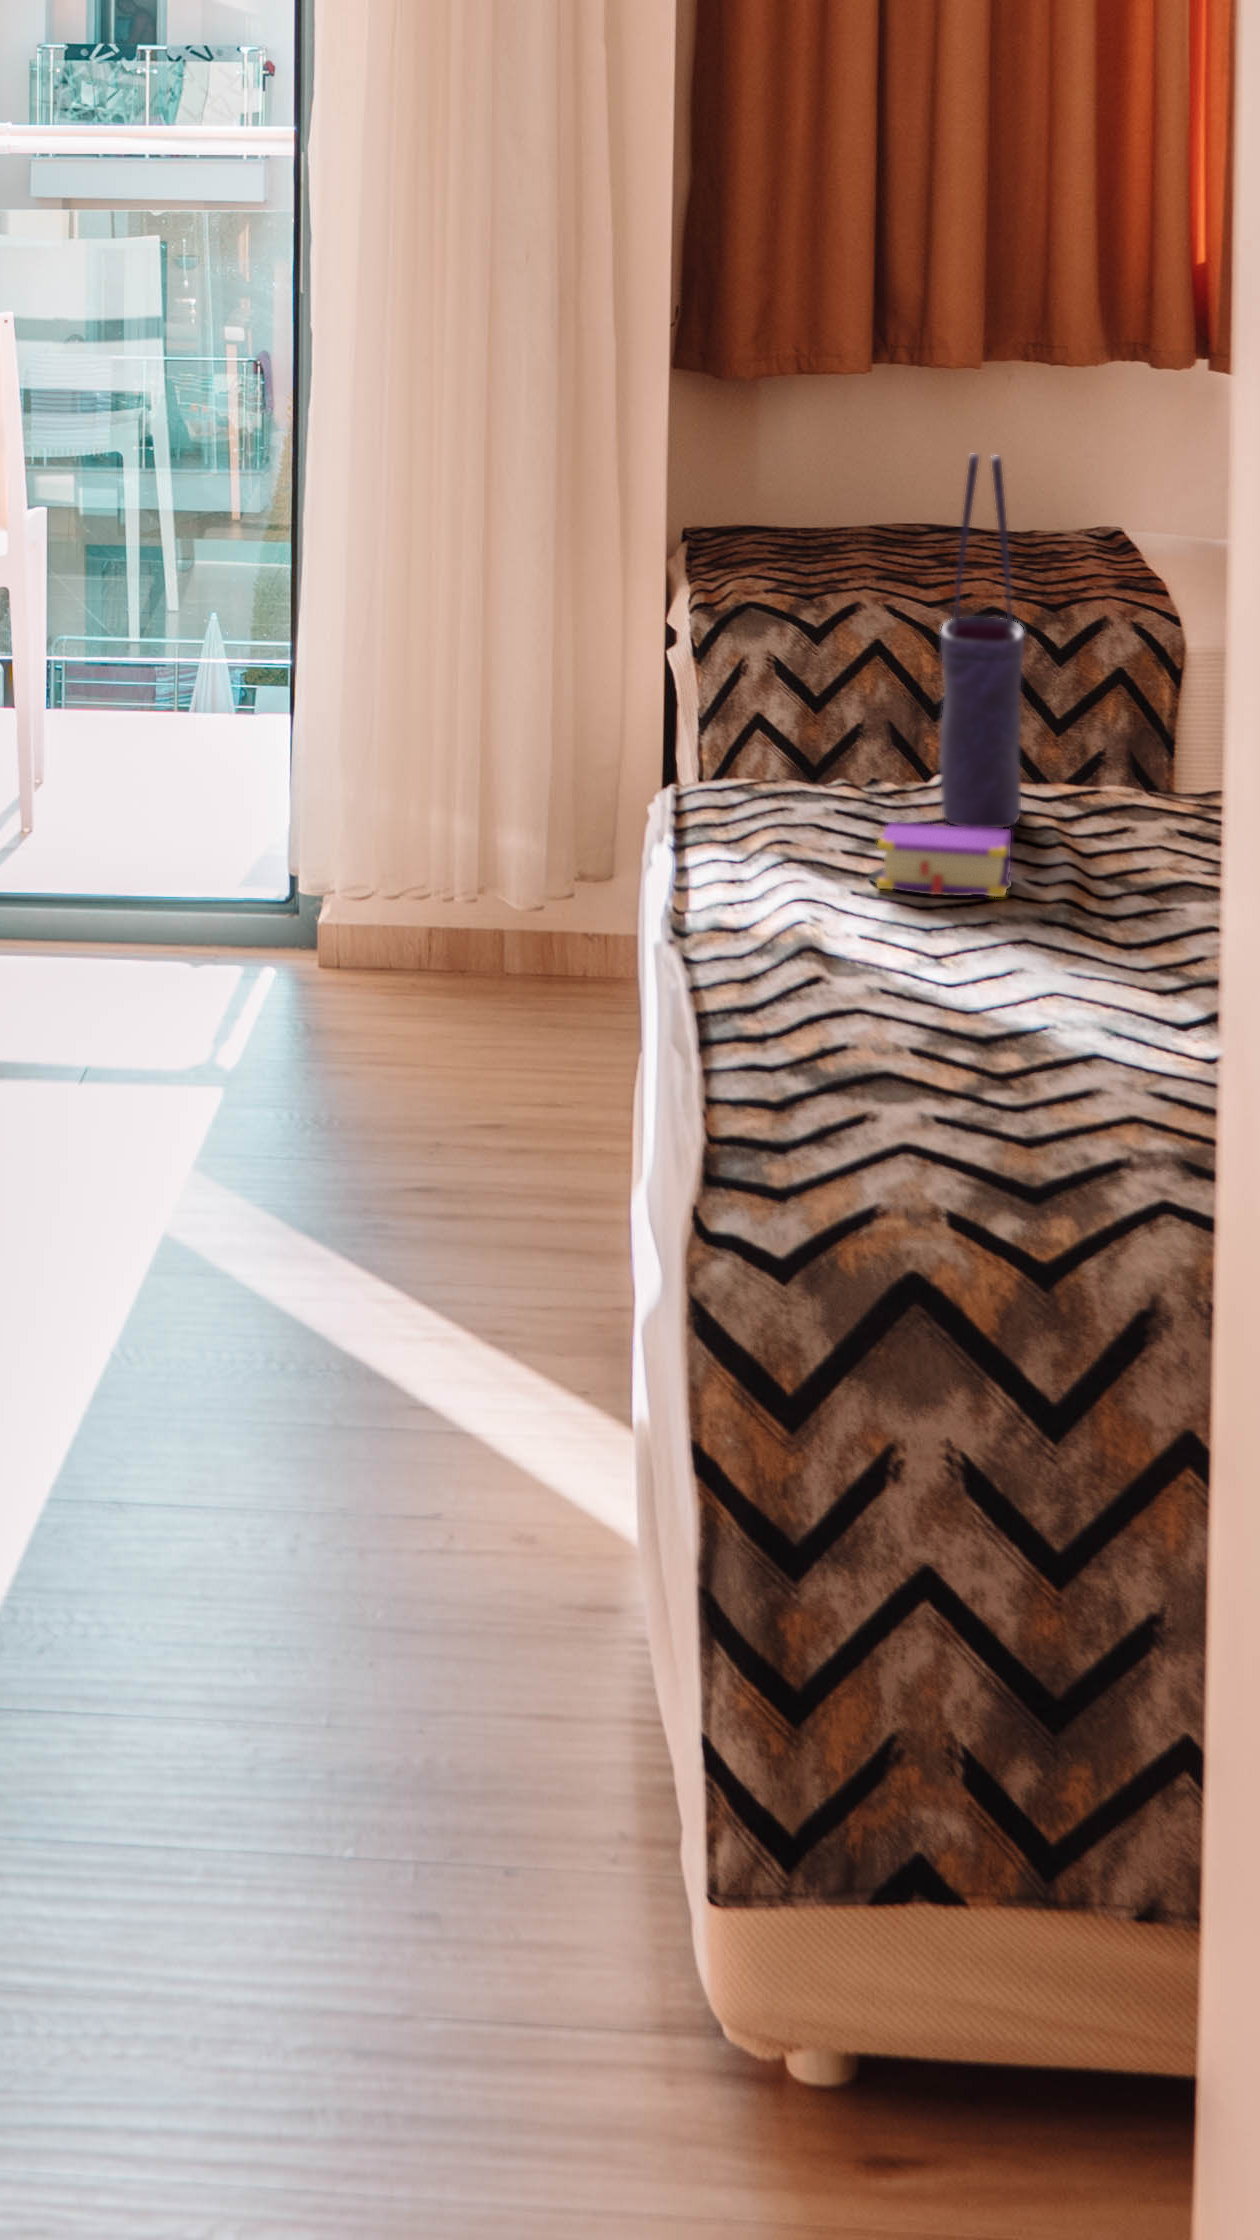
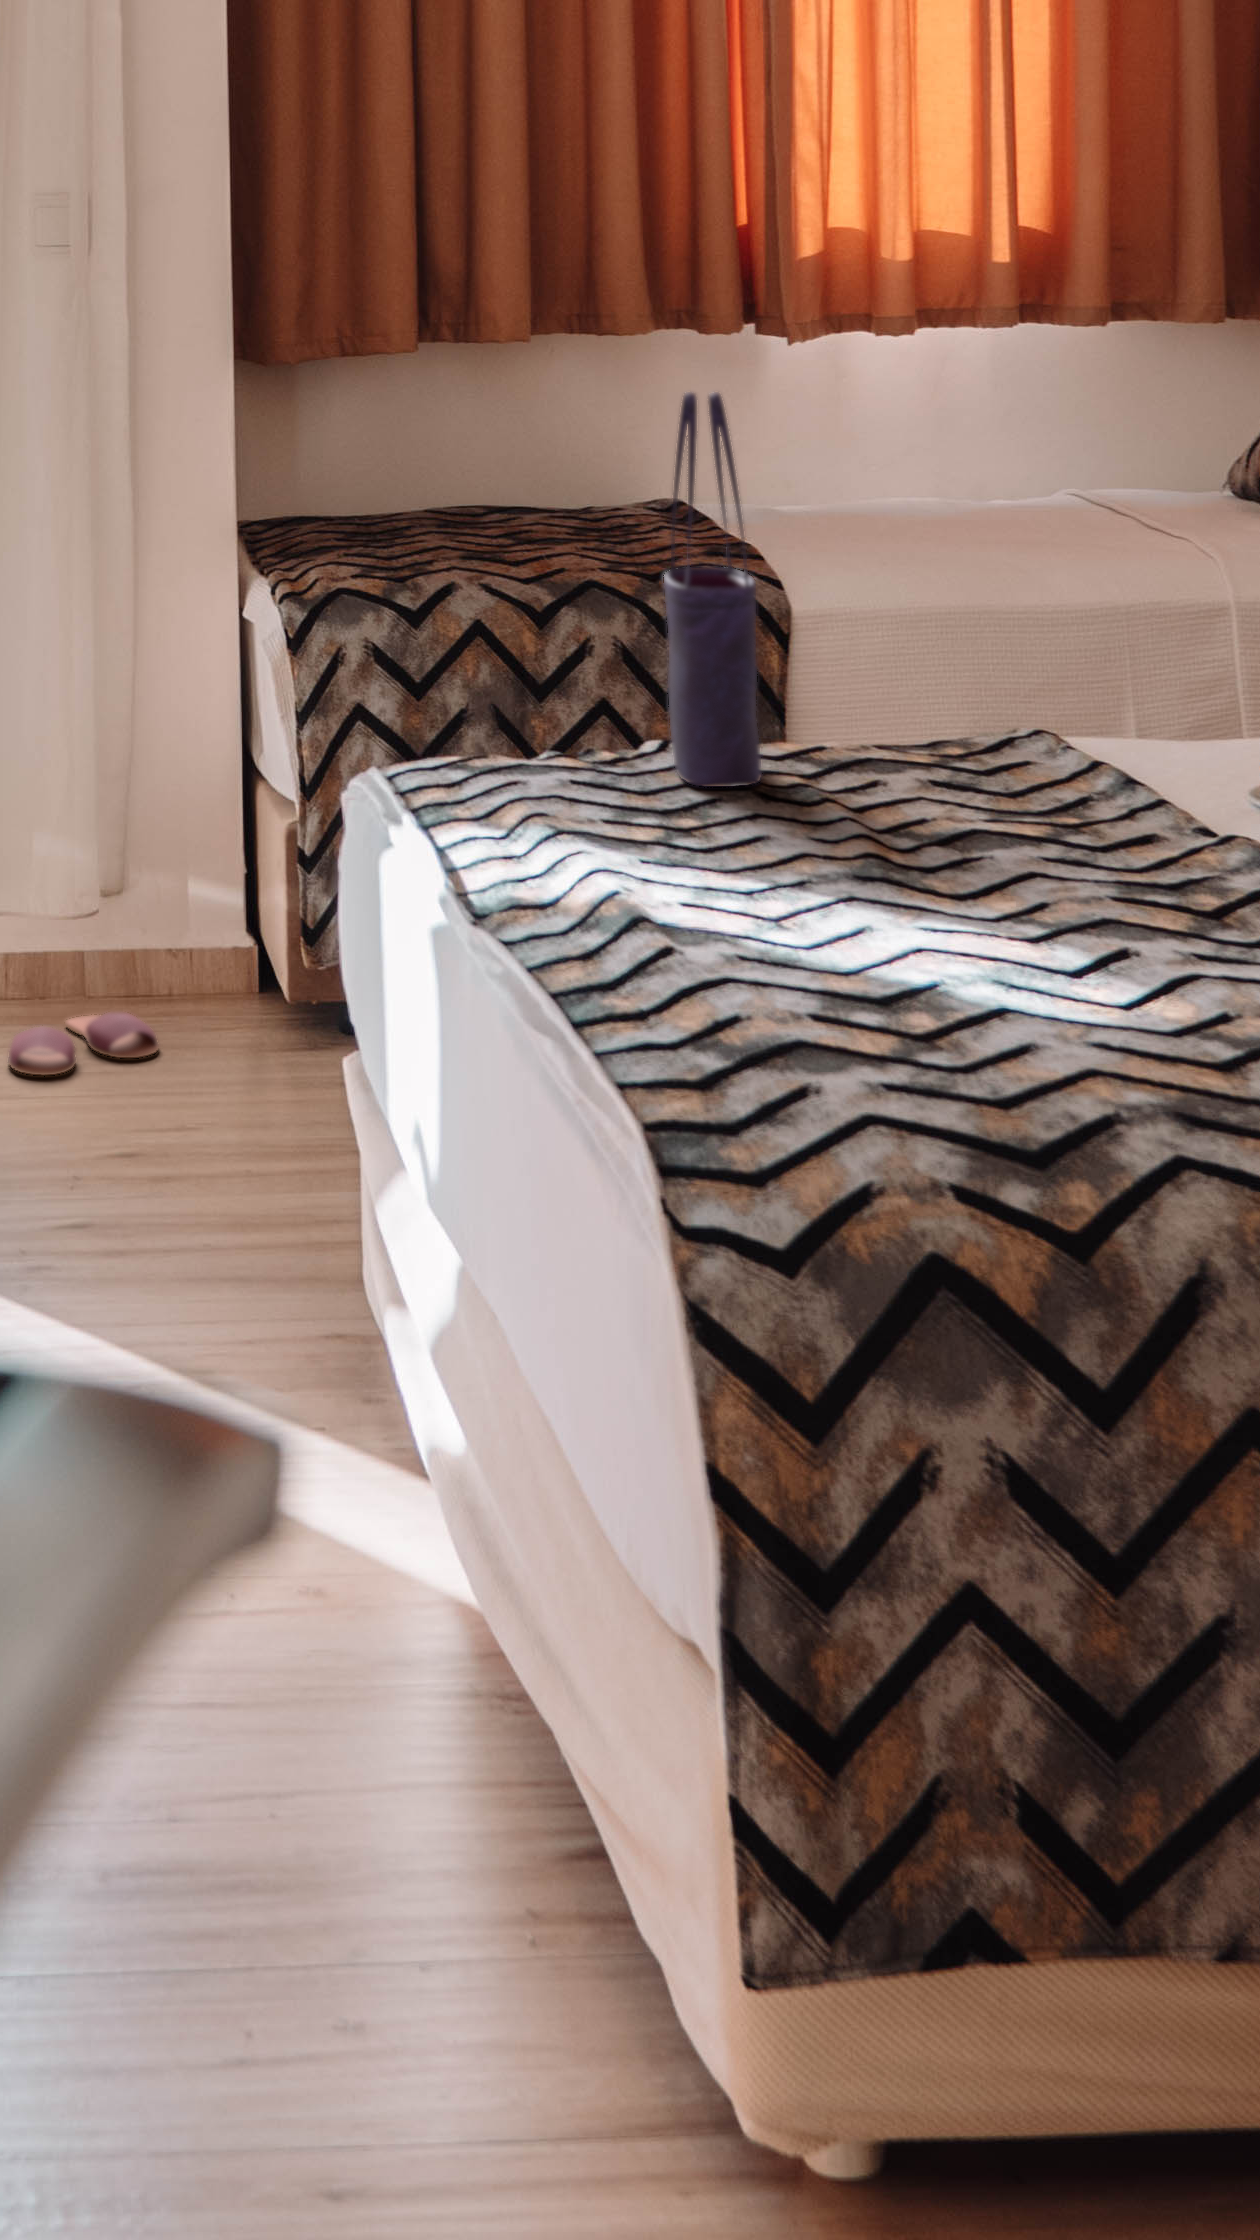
book: present [868,822,1011,897] -> none [578,781,885,871]
slippers: none [410,983,557,1039] -> present [8,1013,159,1075]

